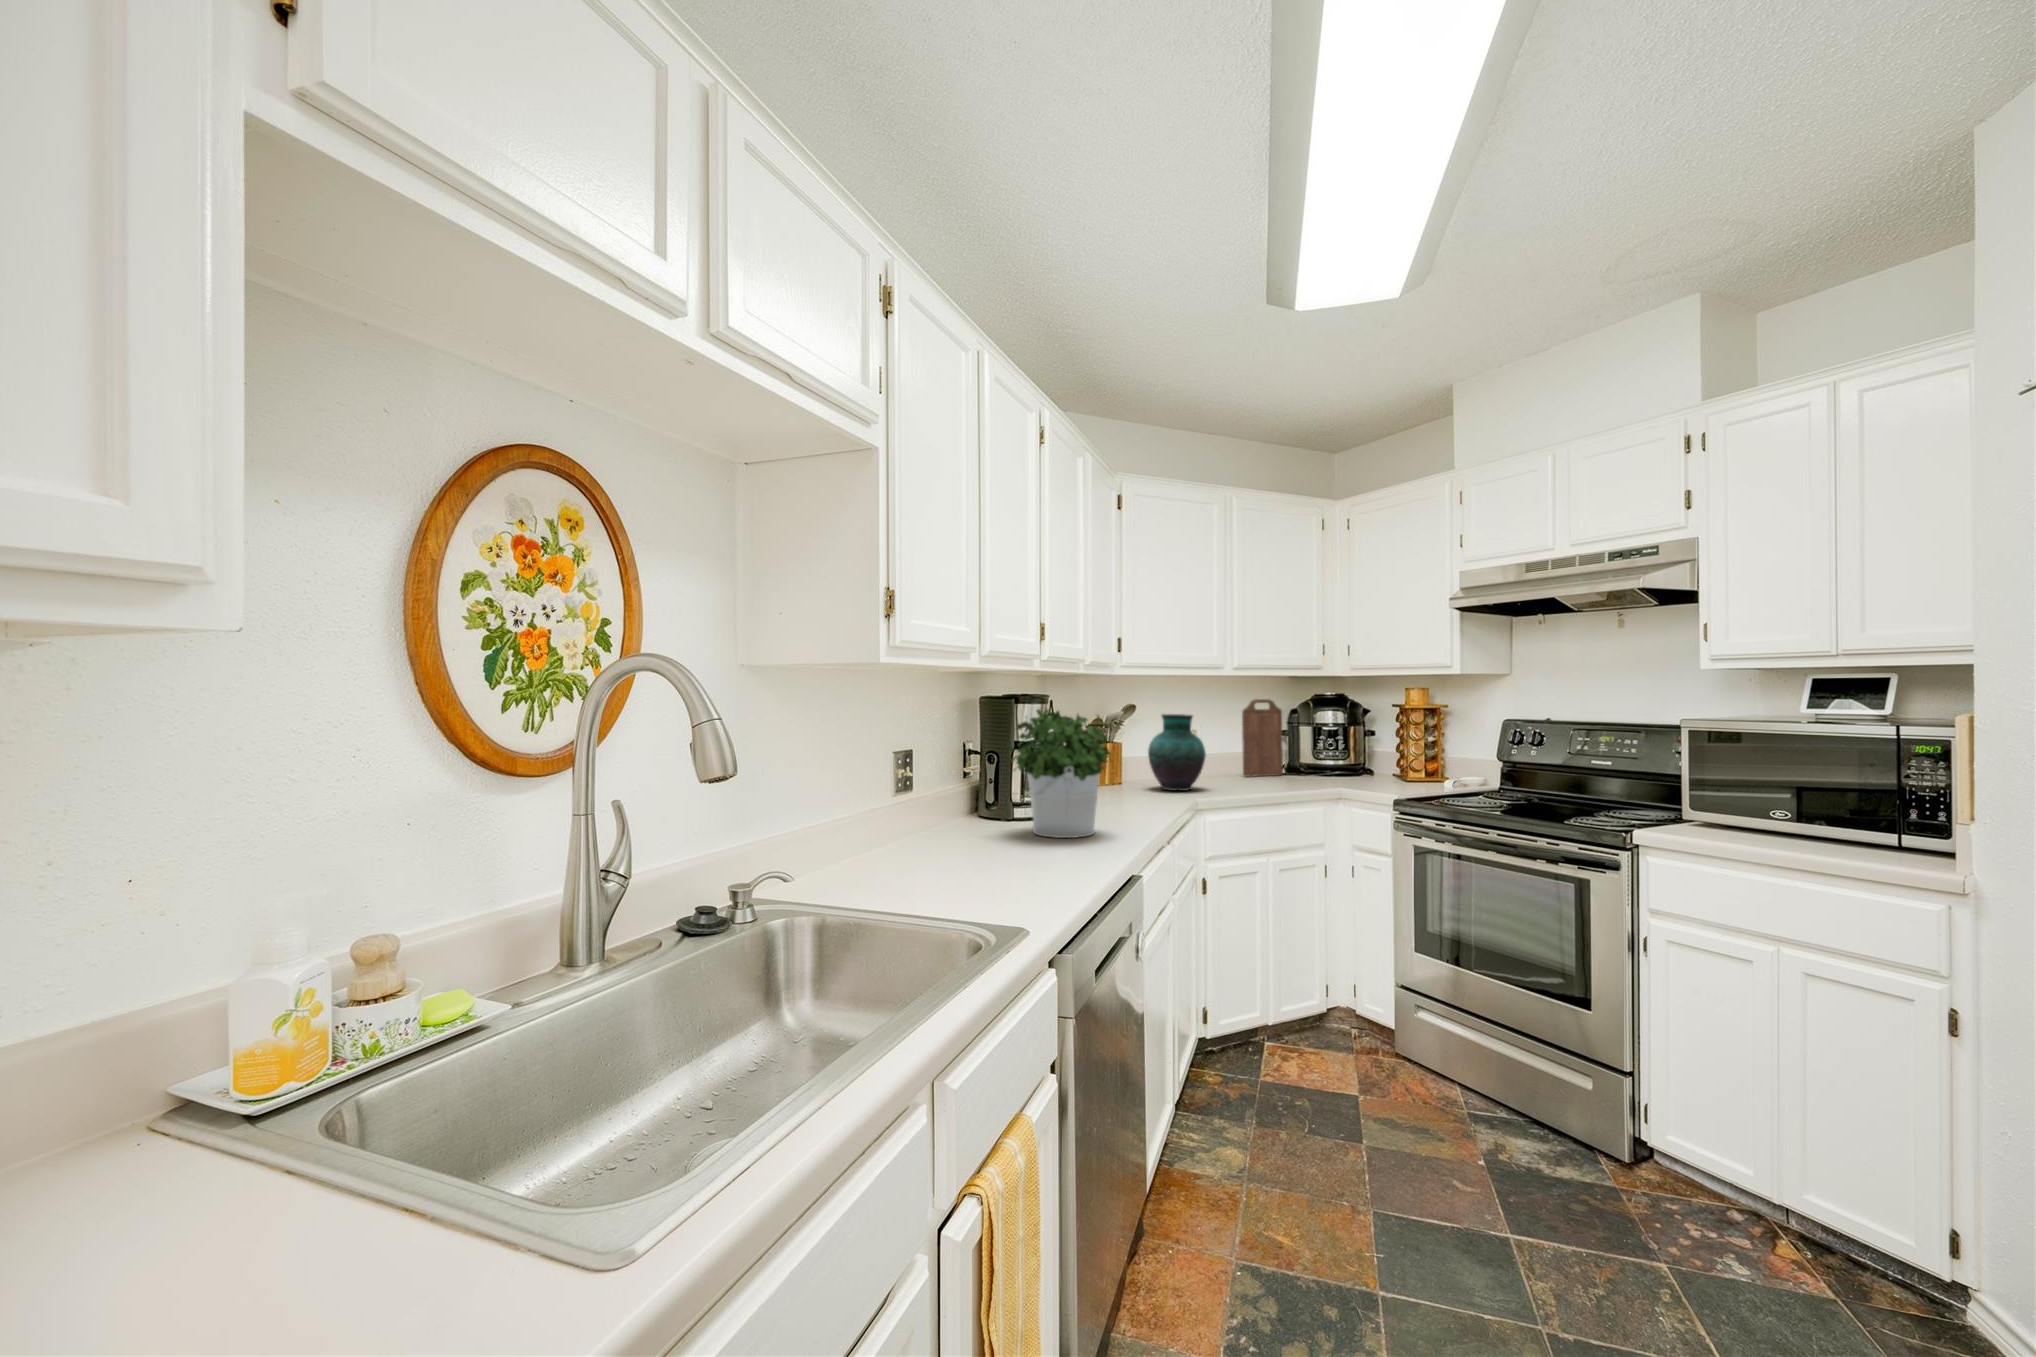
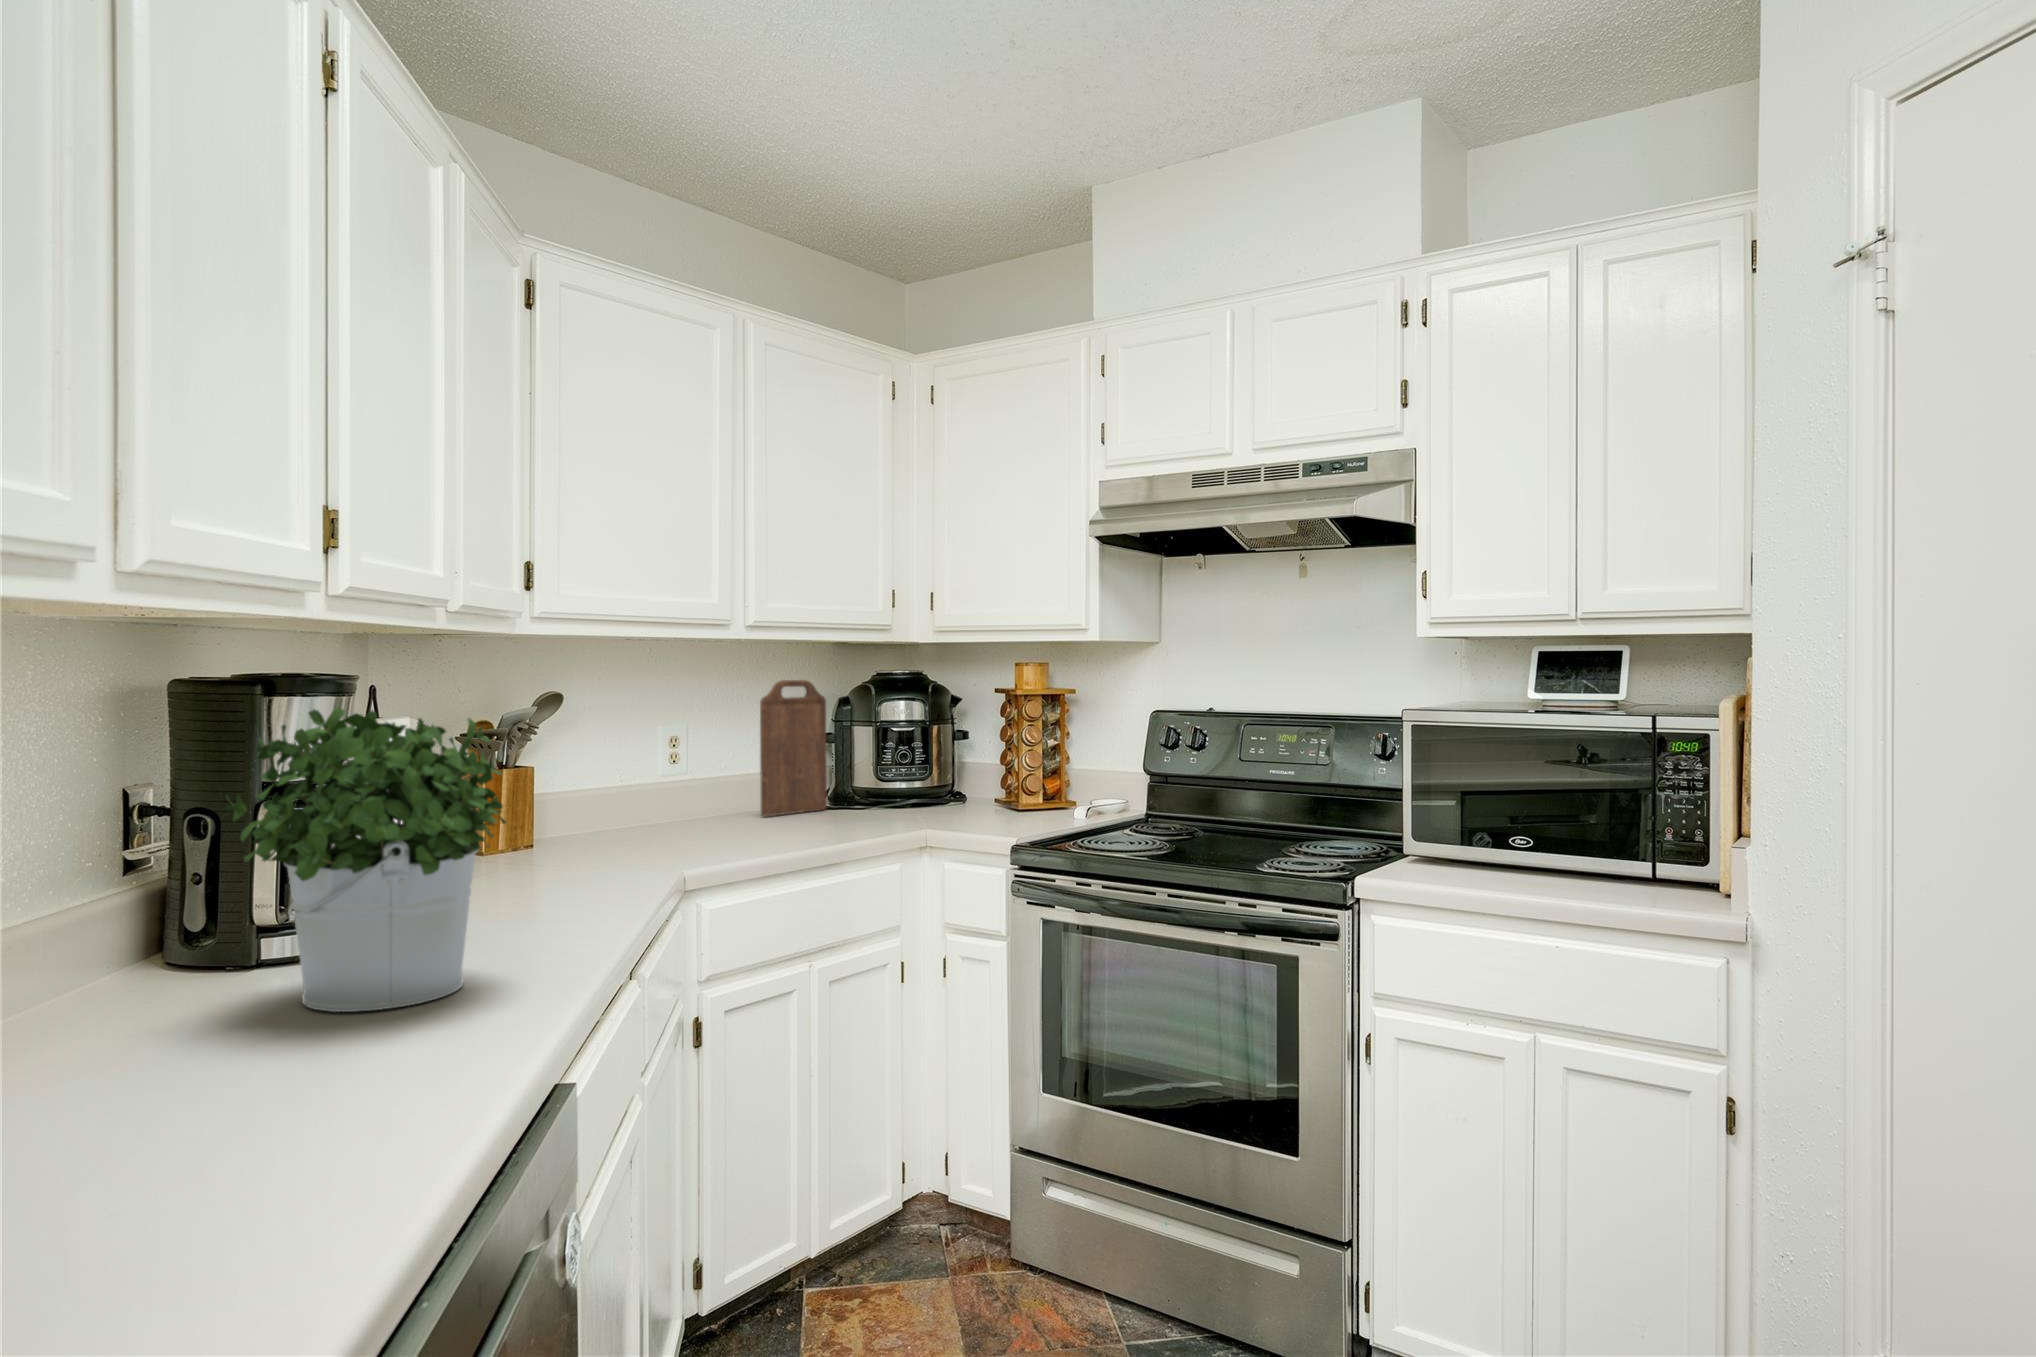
vase: present [1148,714,1206,791] -> none [586,710,699,856]

